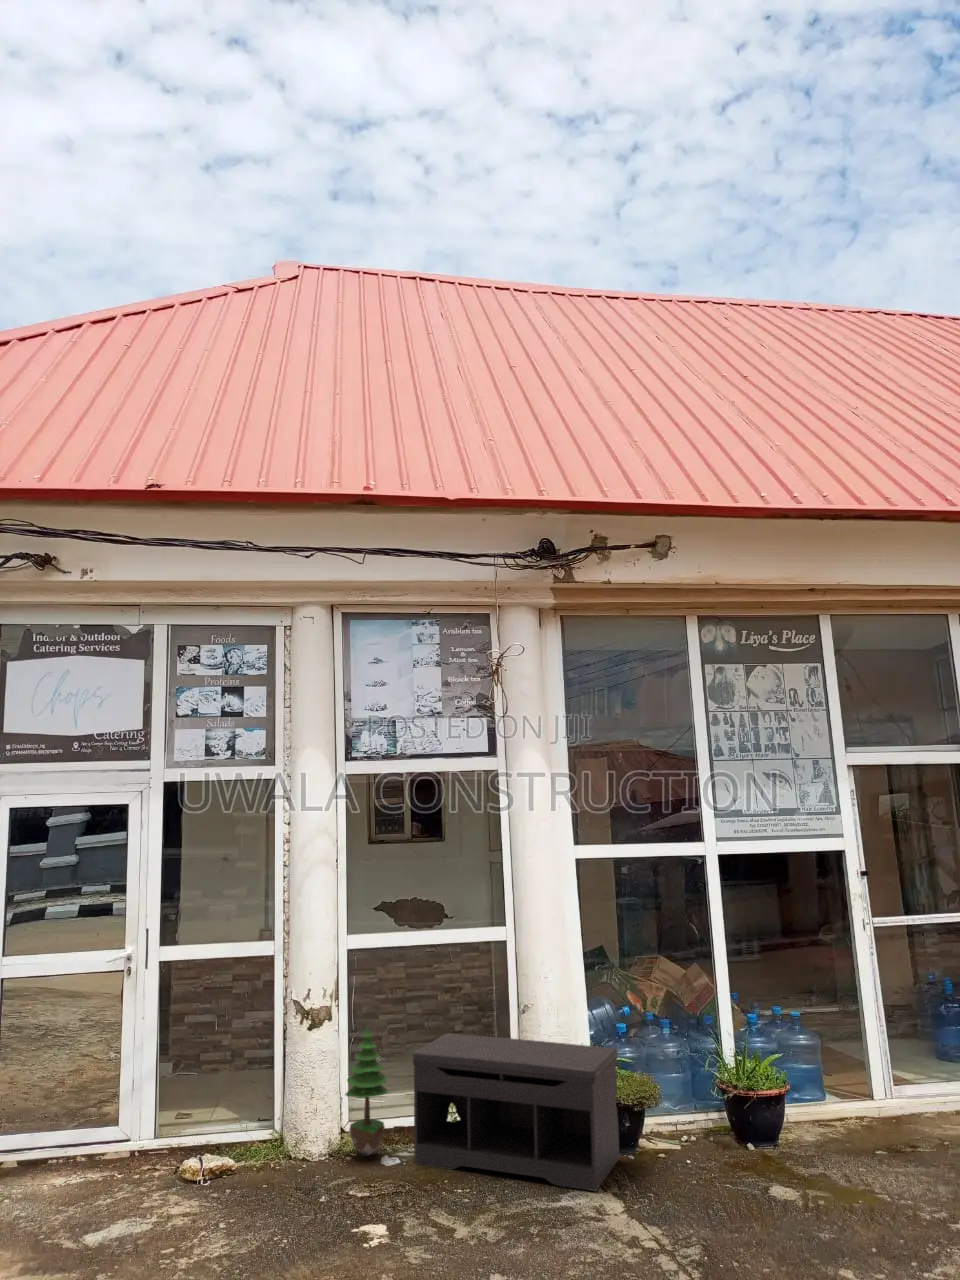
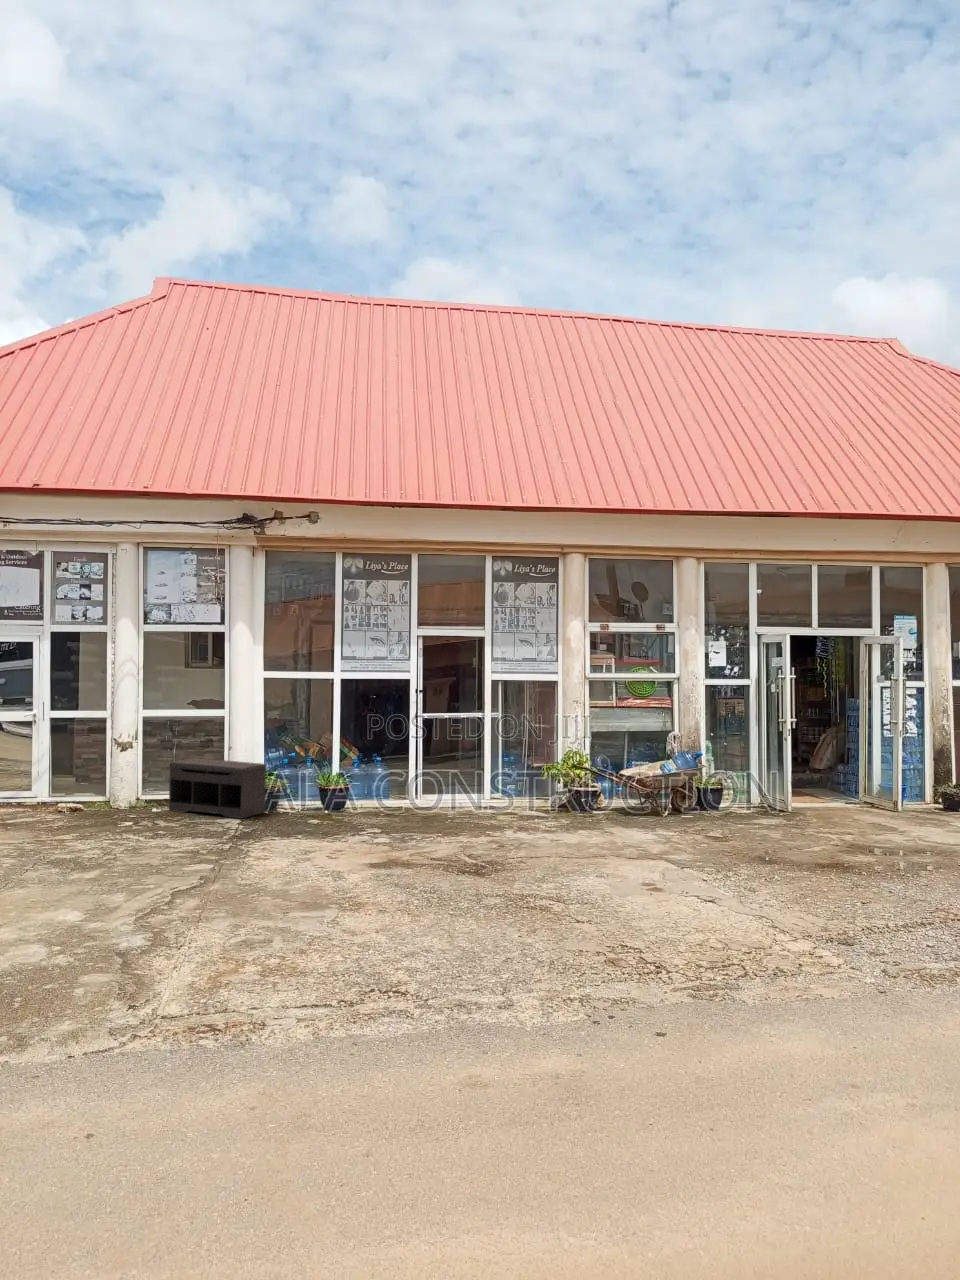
potted tree: present [345,1026,388,1156] -> none [138,750,160,808]

